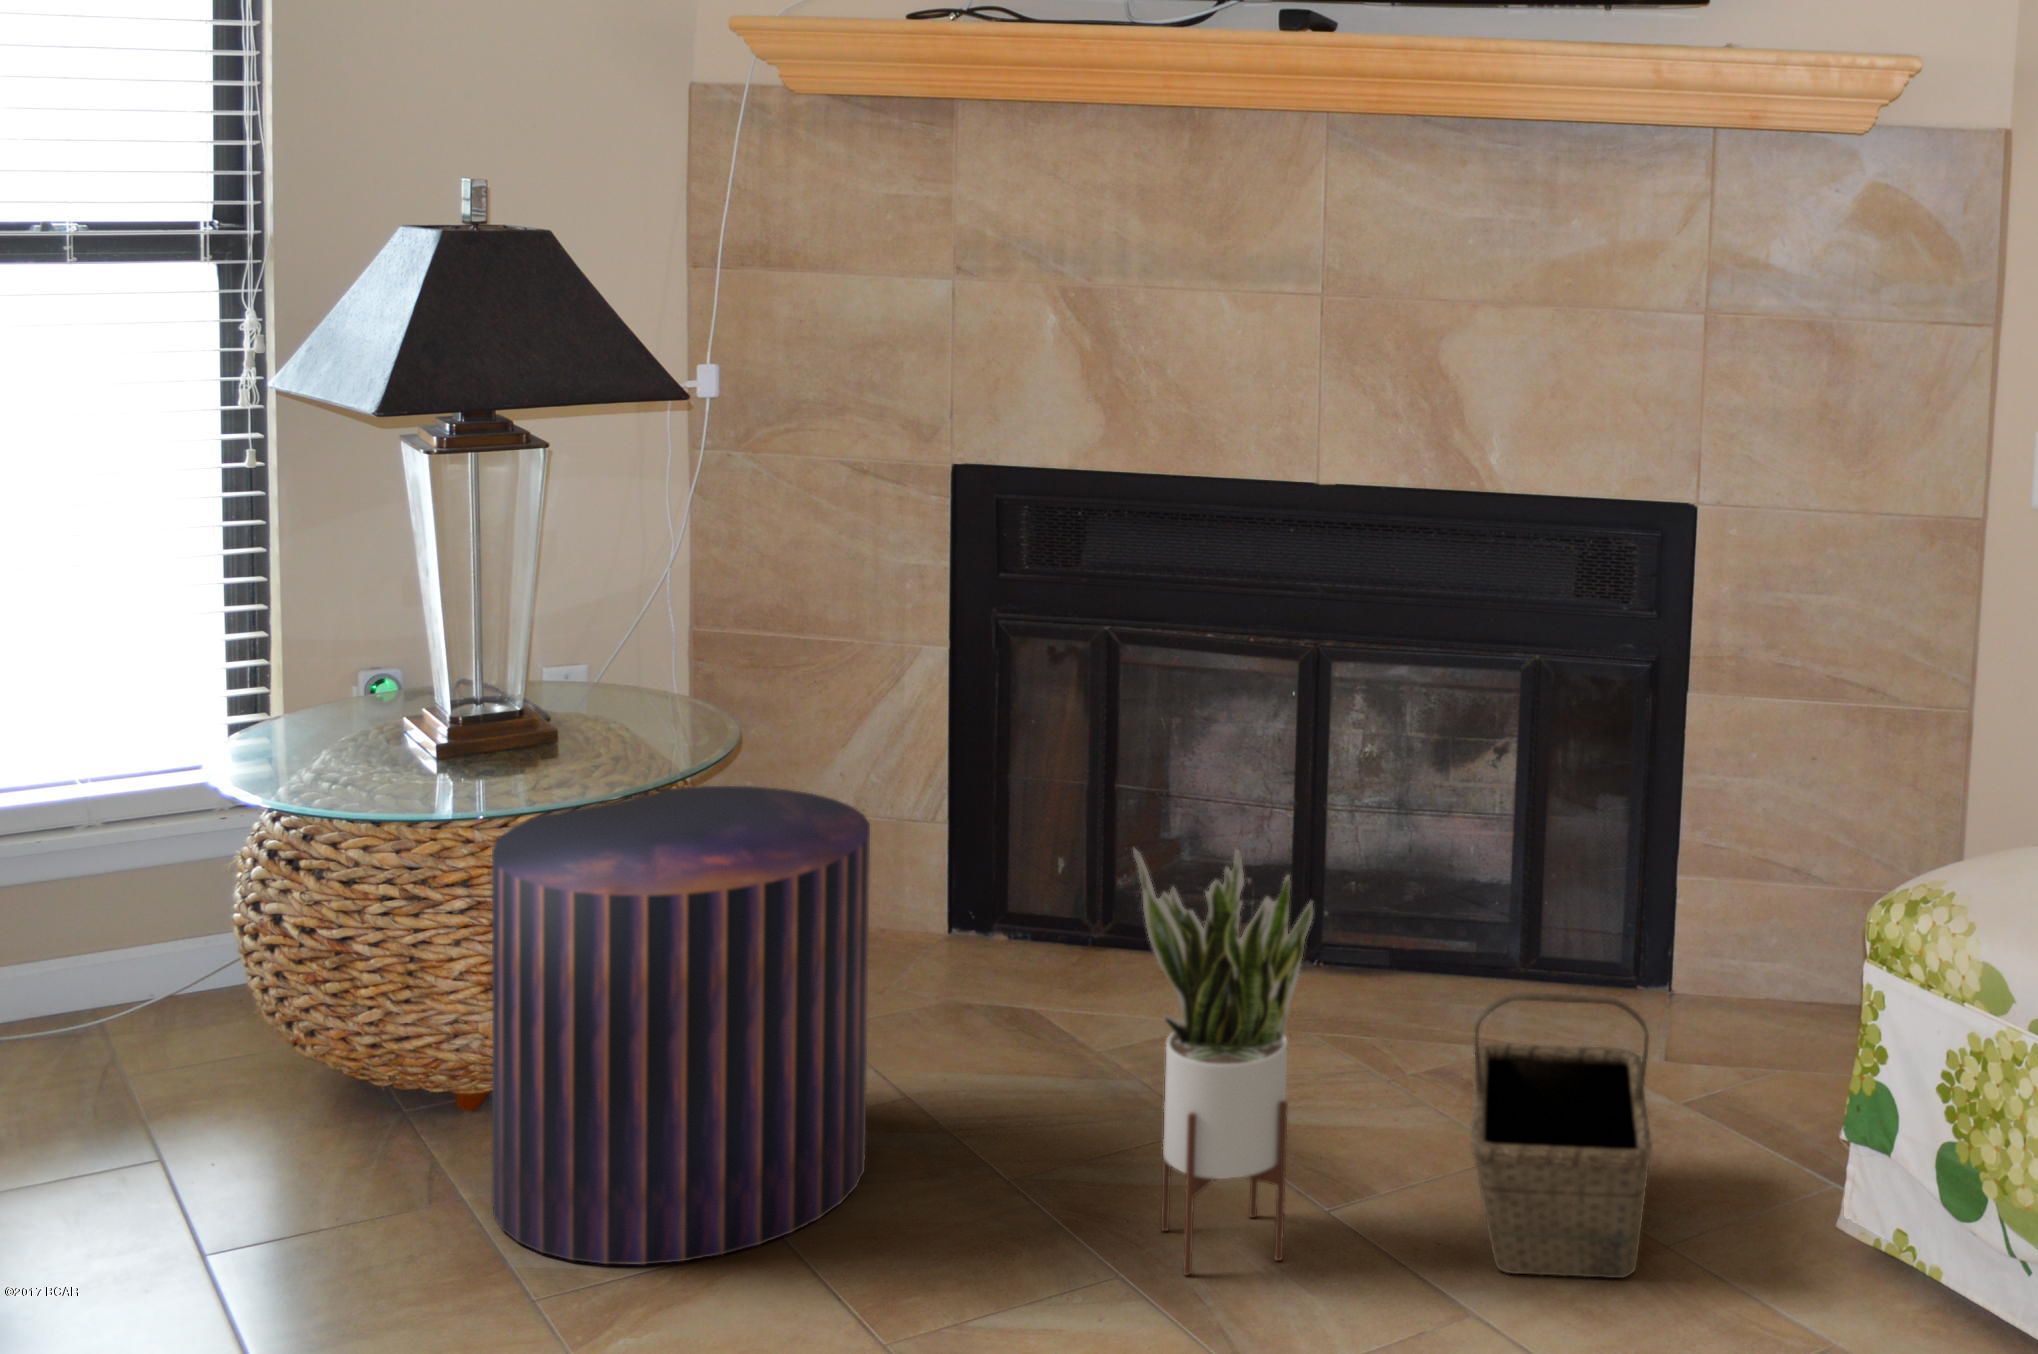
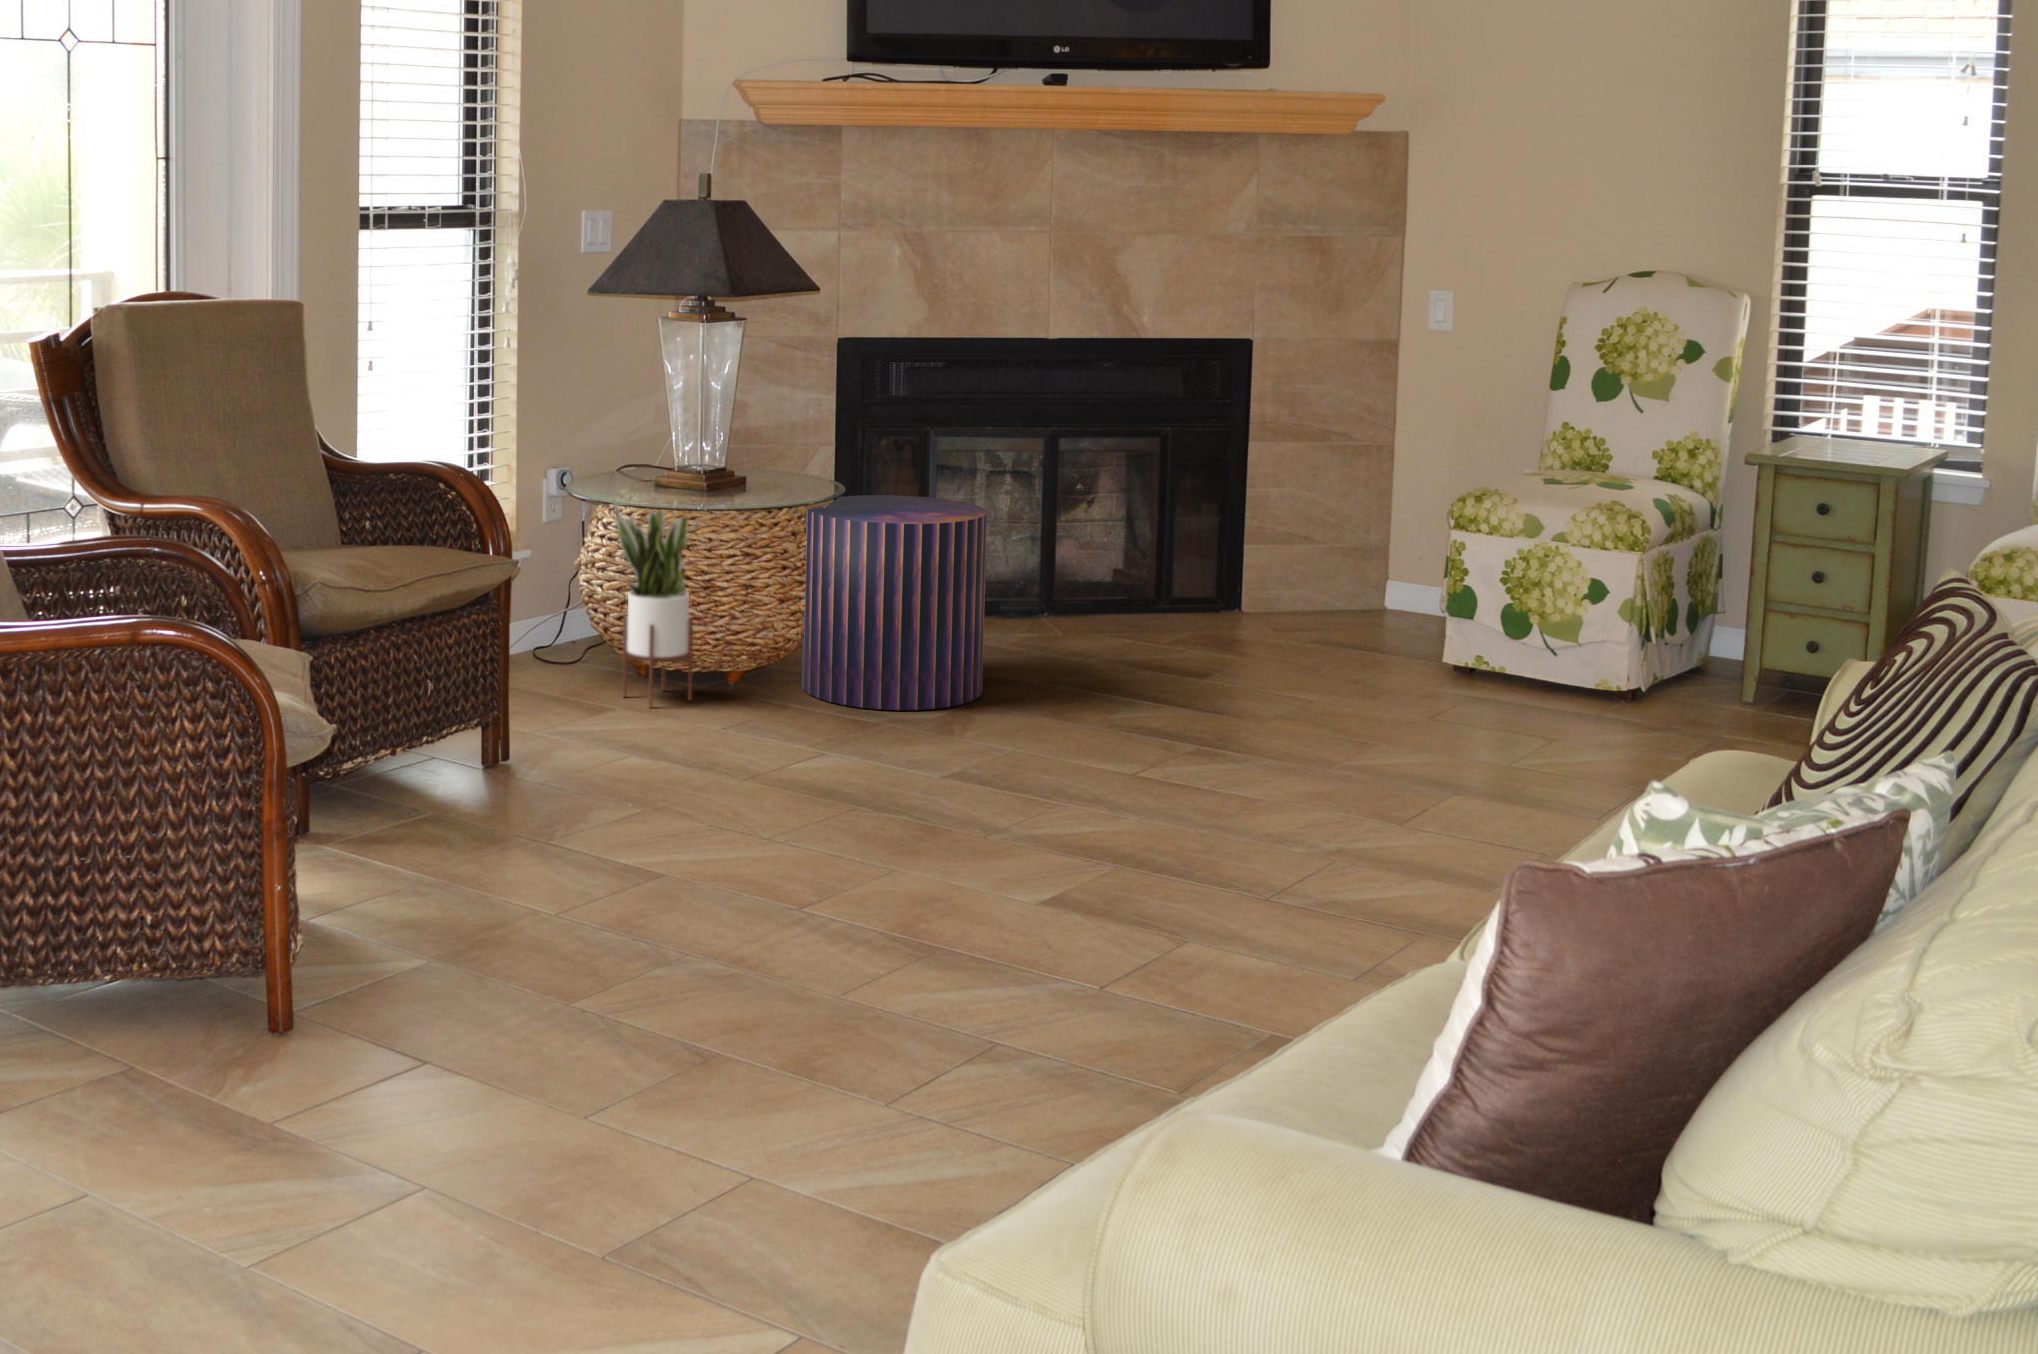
potted plant: present [1133,849,1313,1275] -> present [612,498,699,707]
basket: present [1471,993,1652,1278] -> none [1245,560,1374,686]

